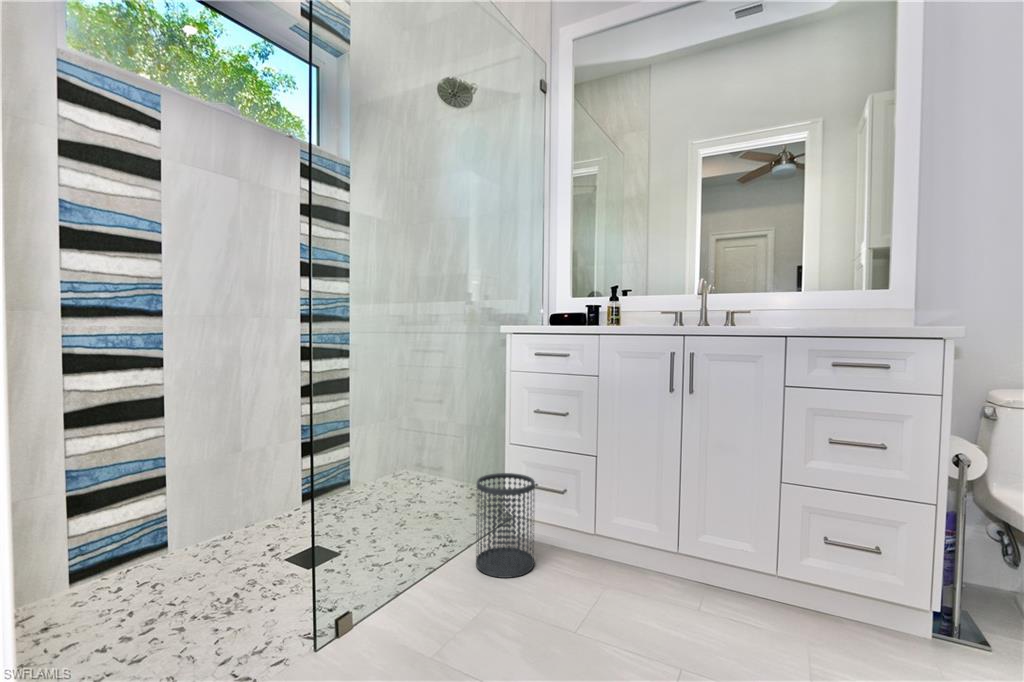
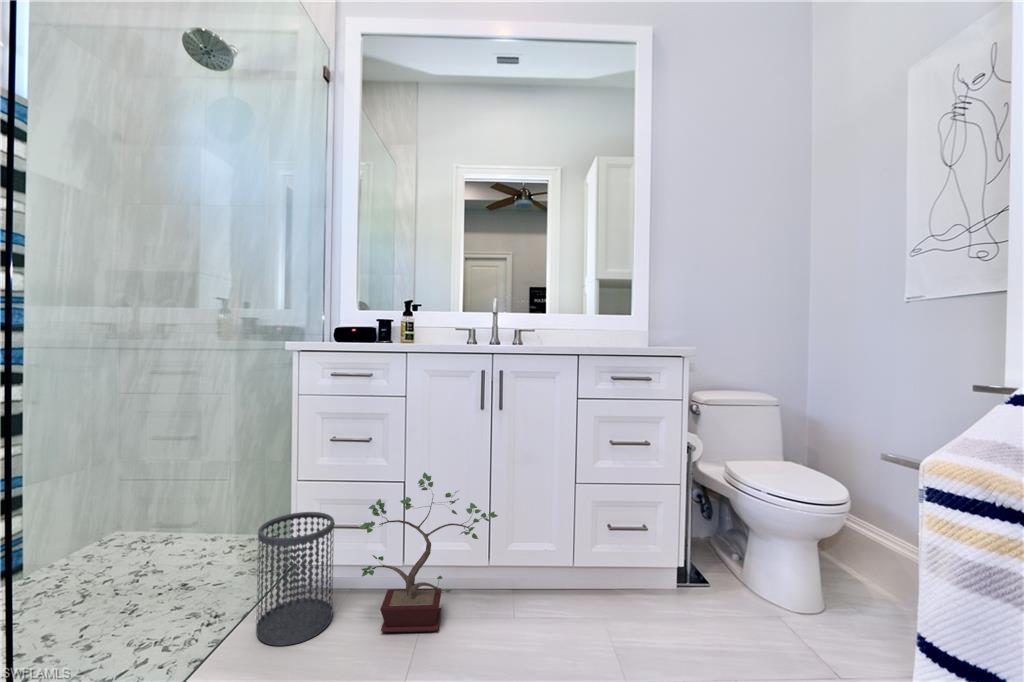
potted plant: none [551,448,680,599] -> present [359,472,498,632]

